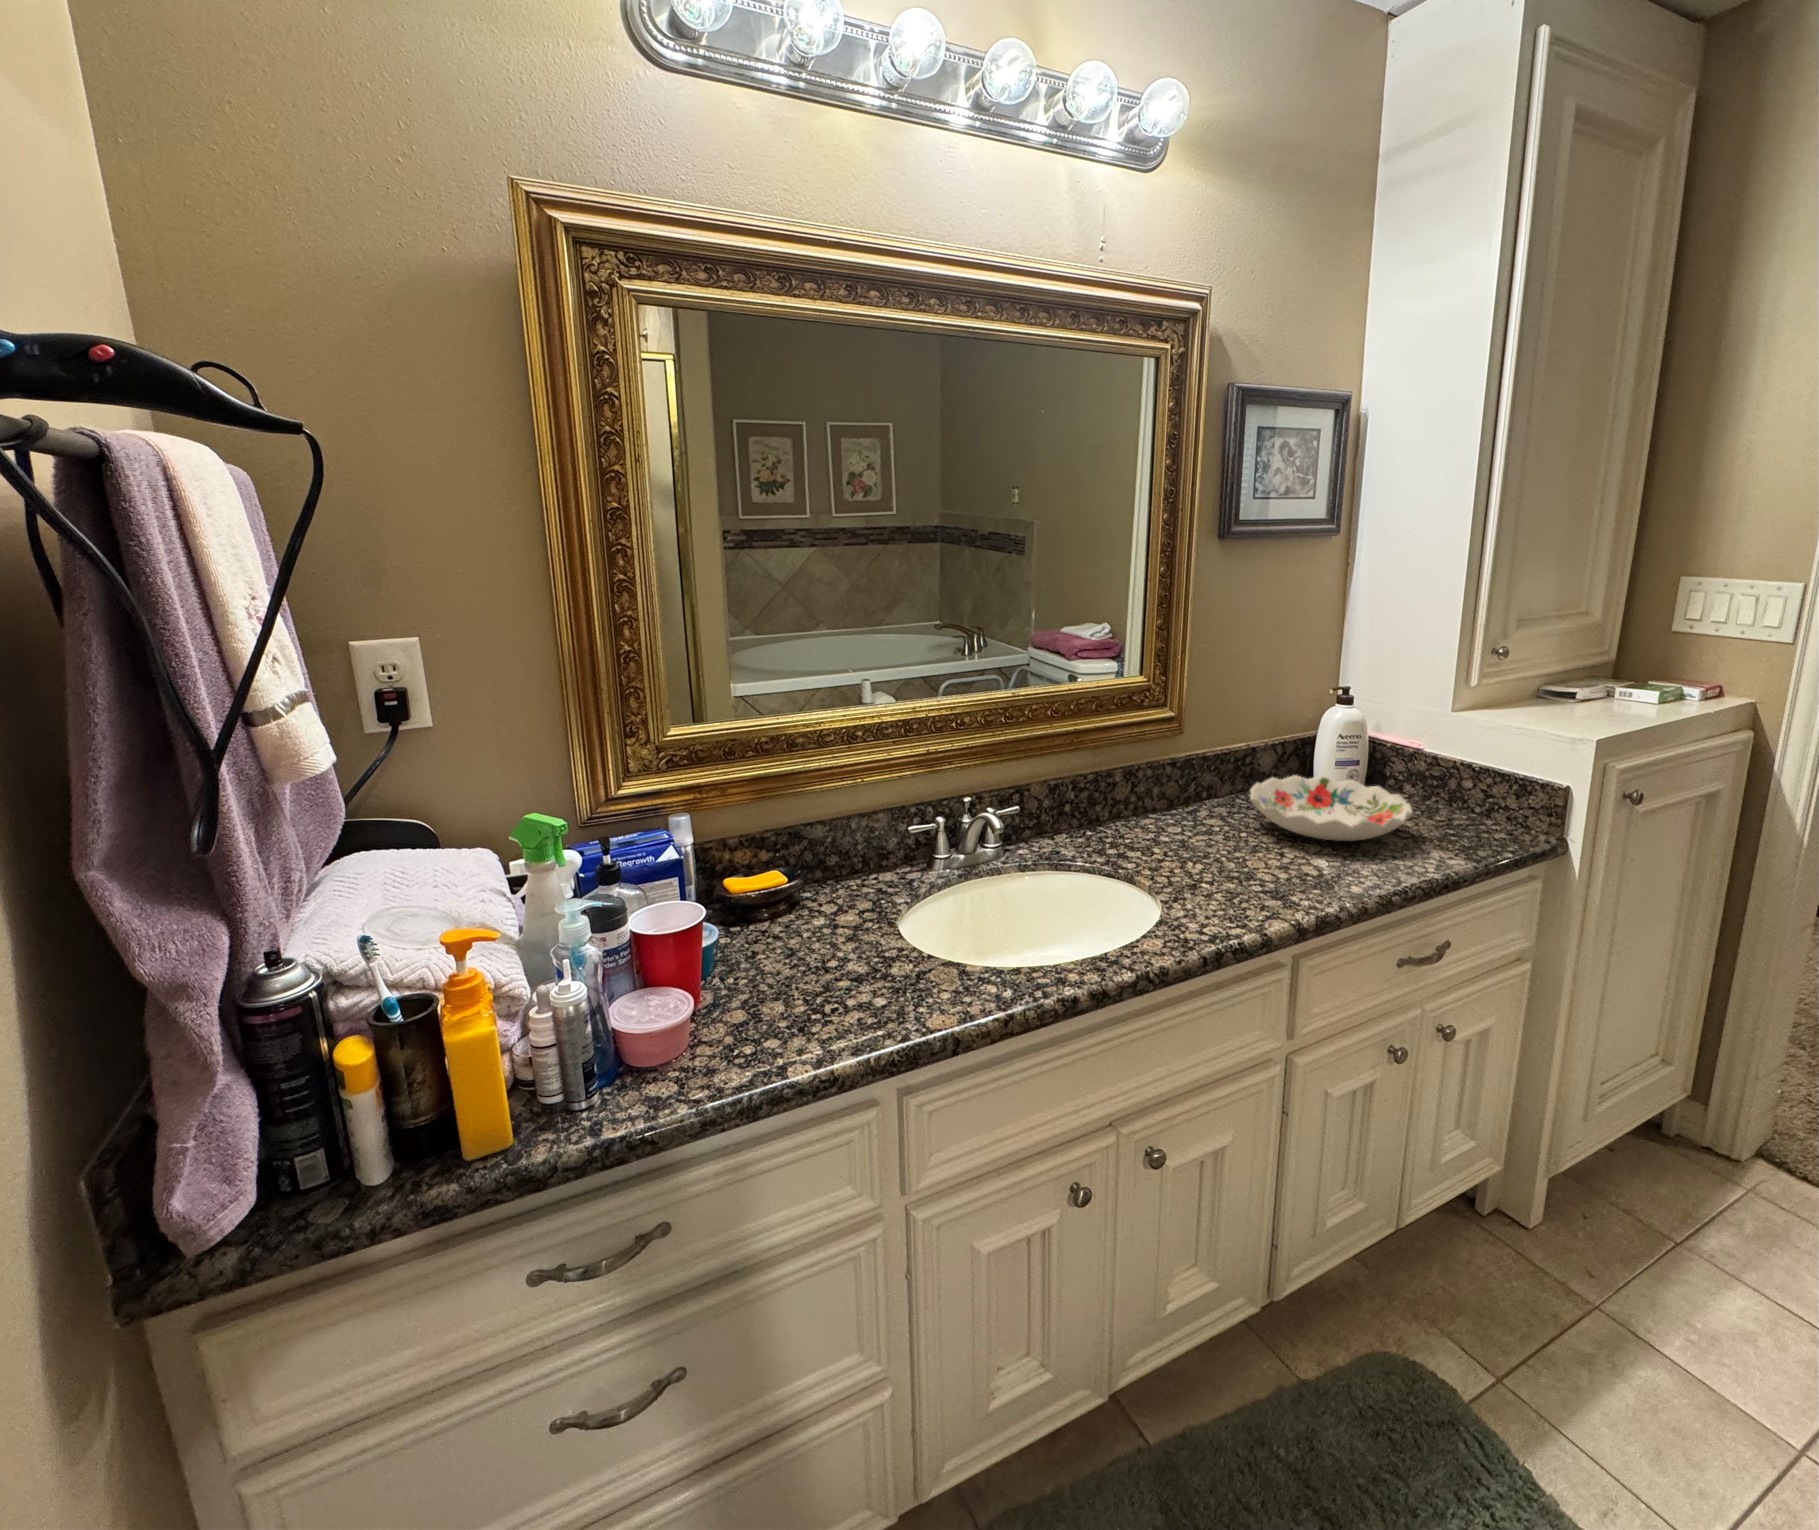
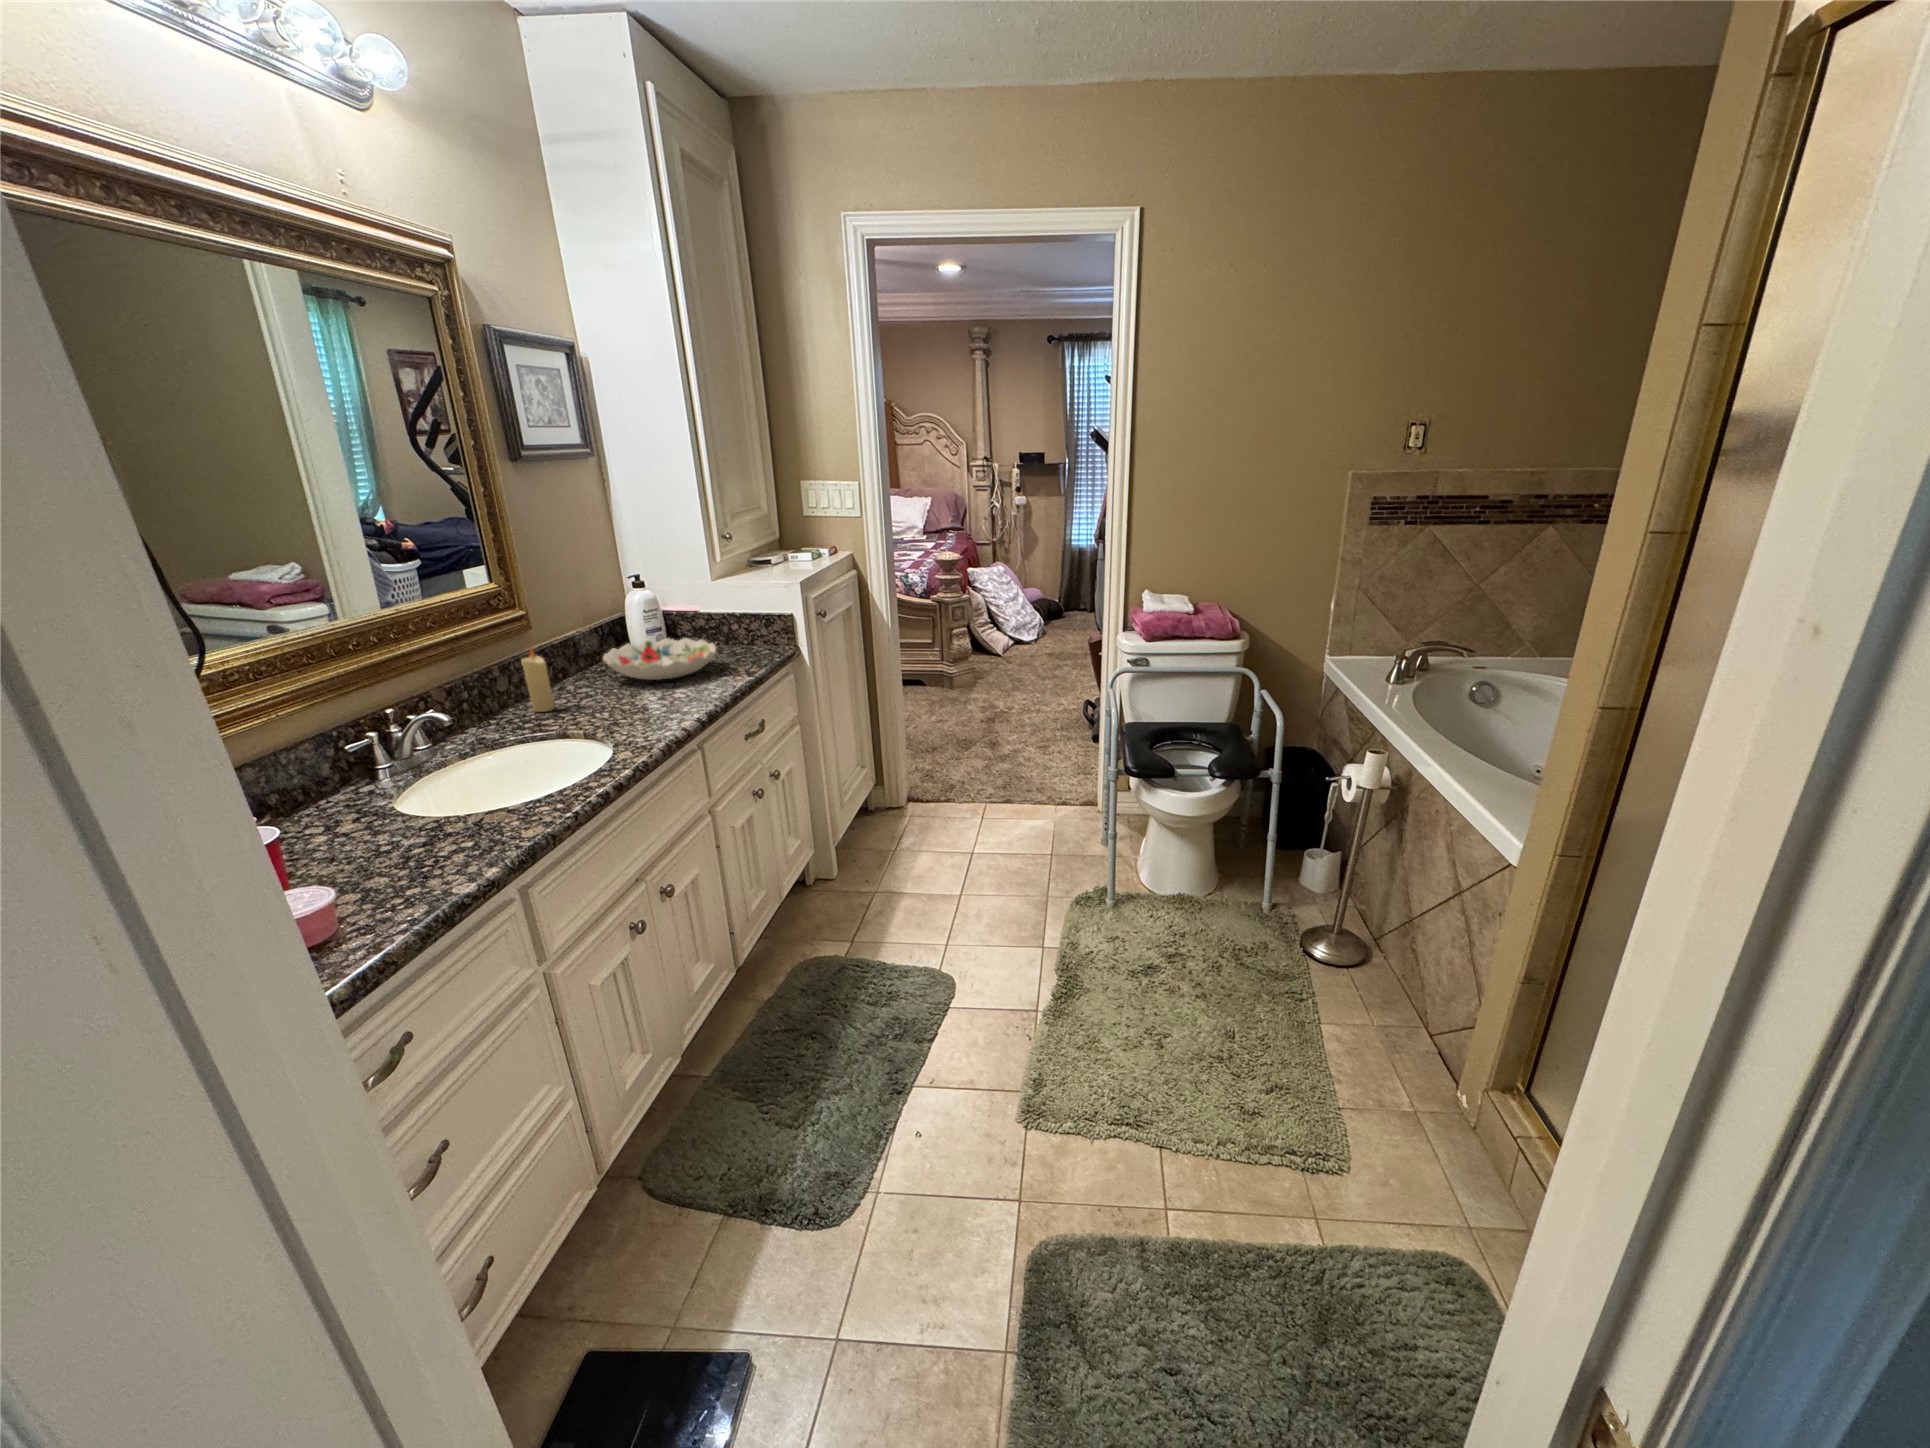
candle: none [1140,759,1169,839] -> present [521,648,555,712]

